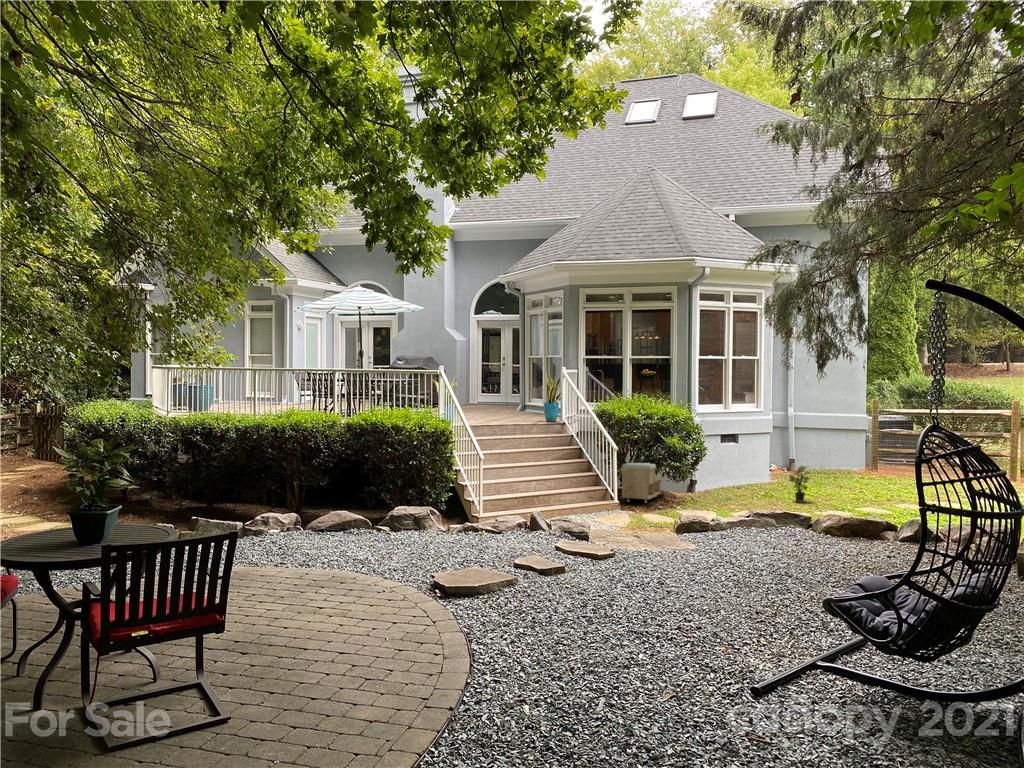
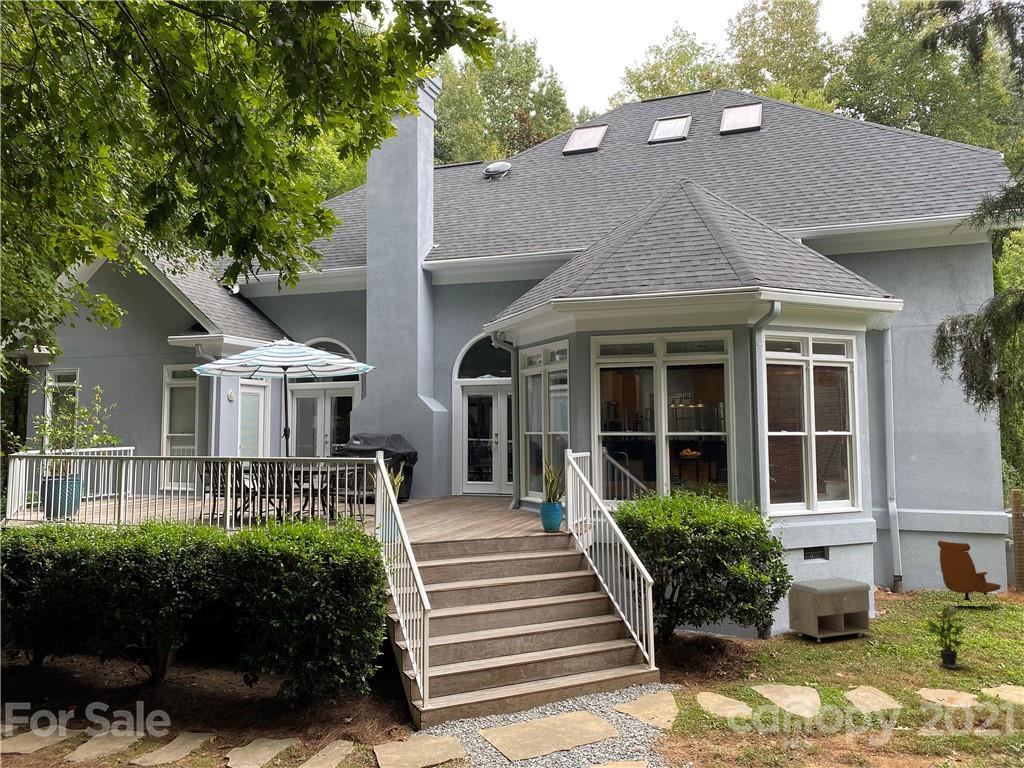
lounge chair: none [816,433,859,480] -> present [938,541,1001,611]
storage bench: present [622,463,661,503] -> present [788,578,871,642]

